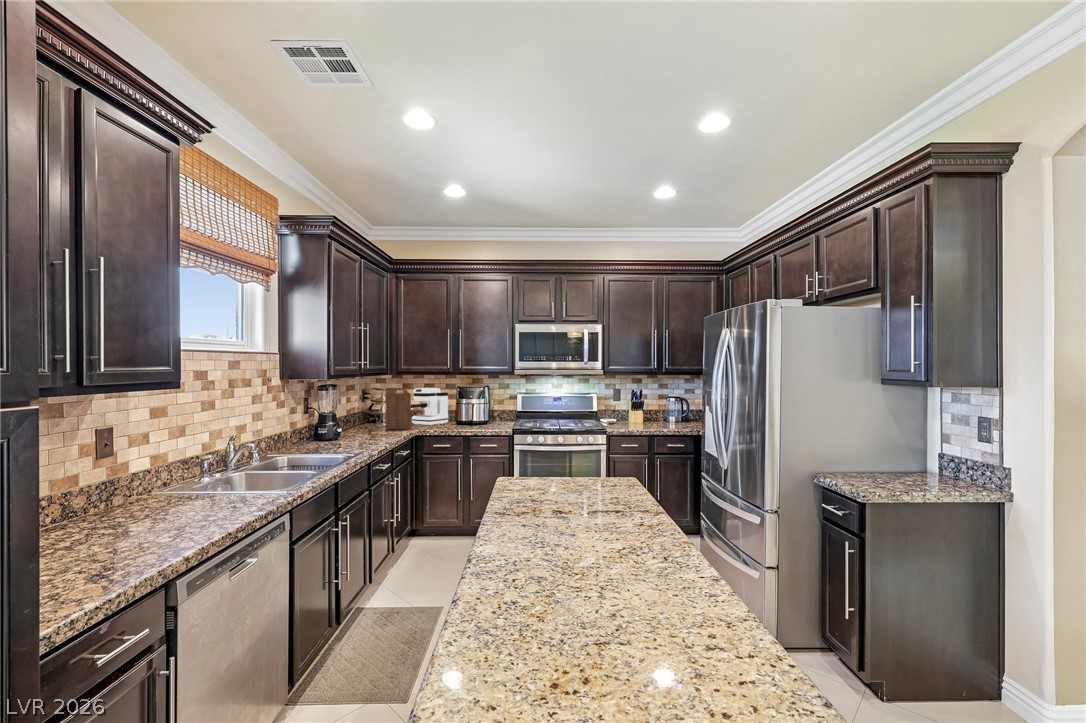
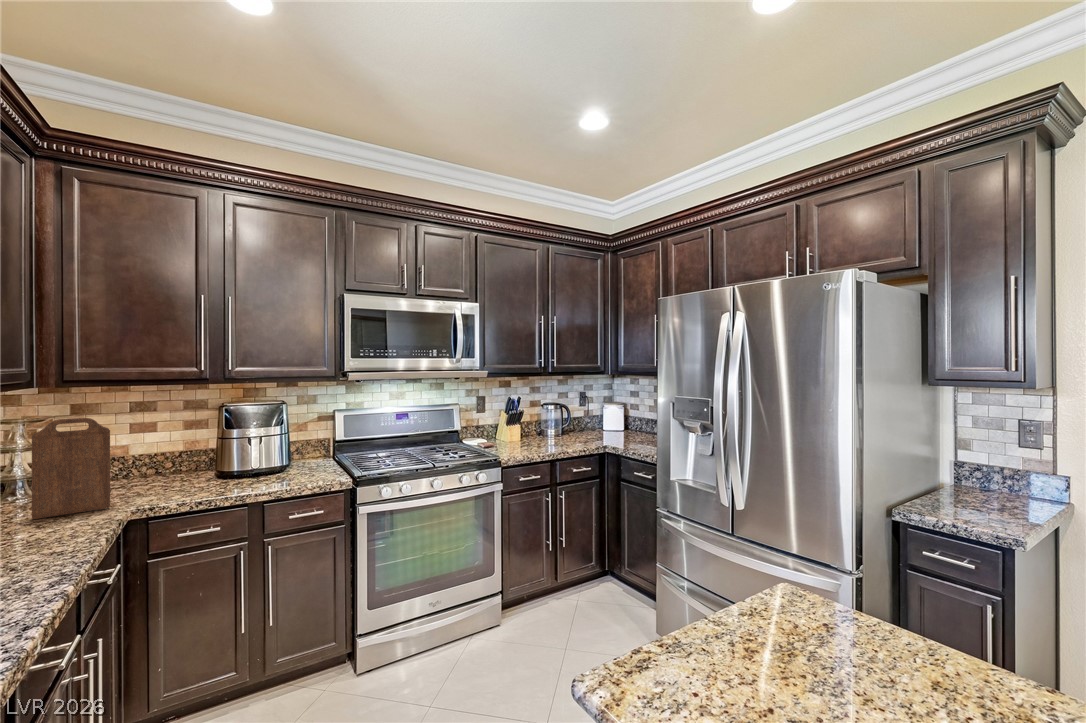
coffee maker: present [411,388,448,425] -> none [98,410,196,489]

